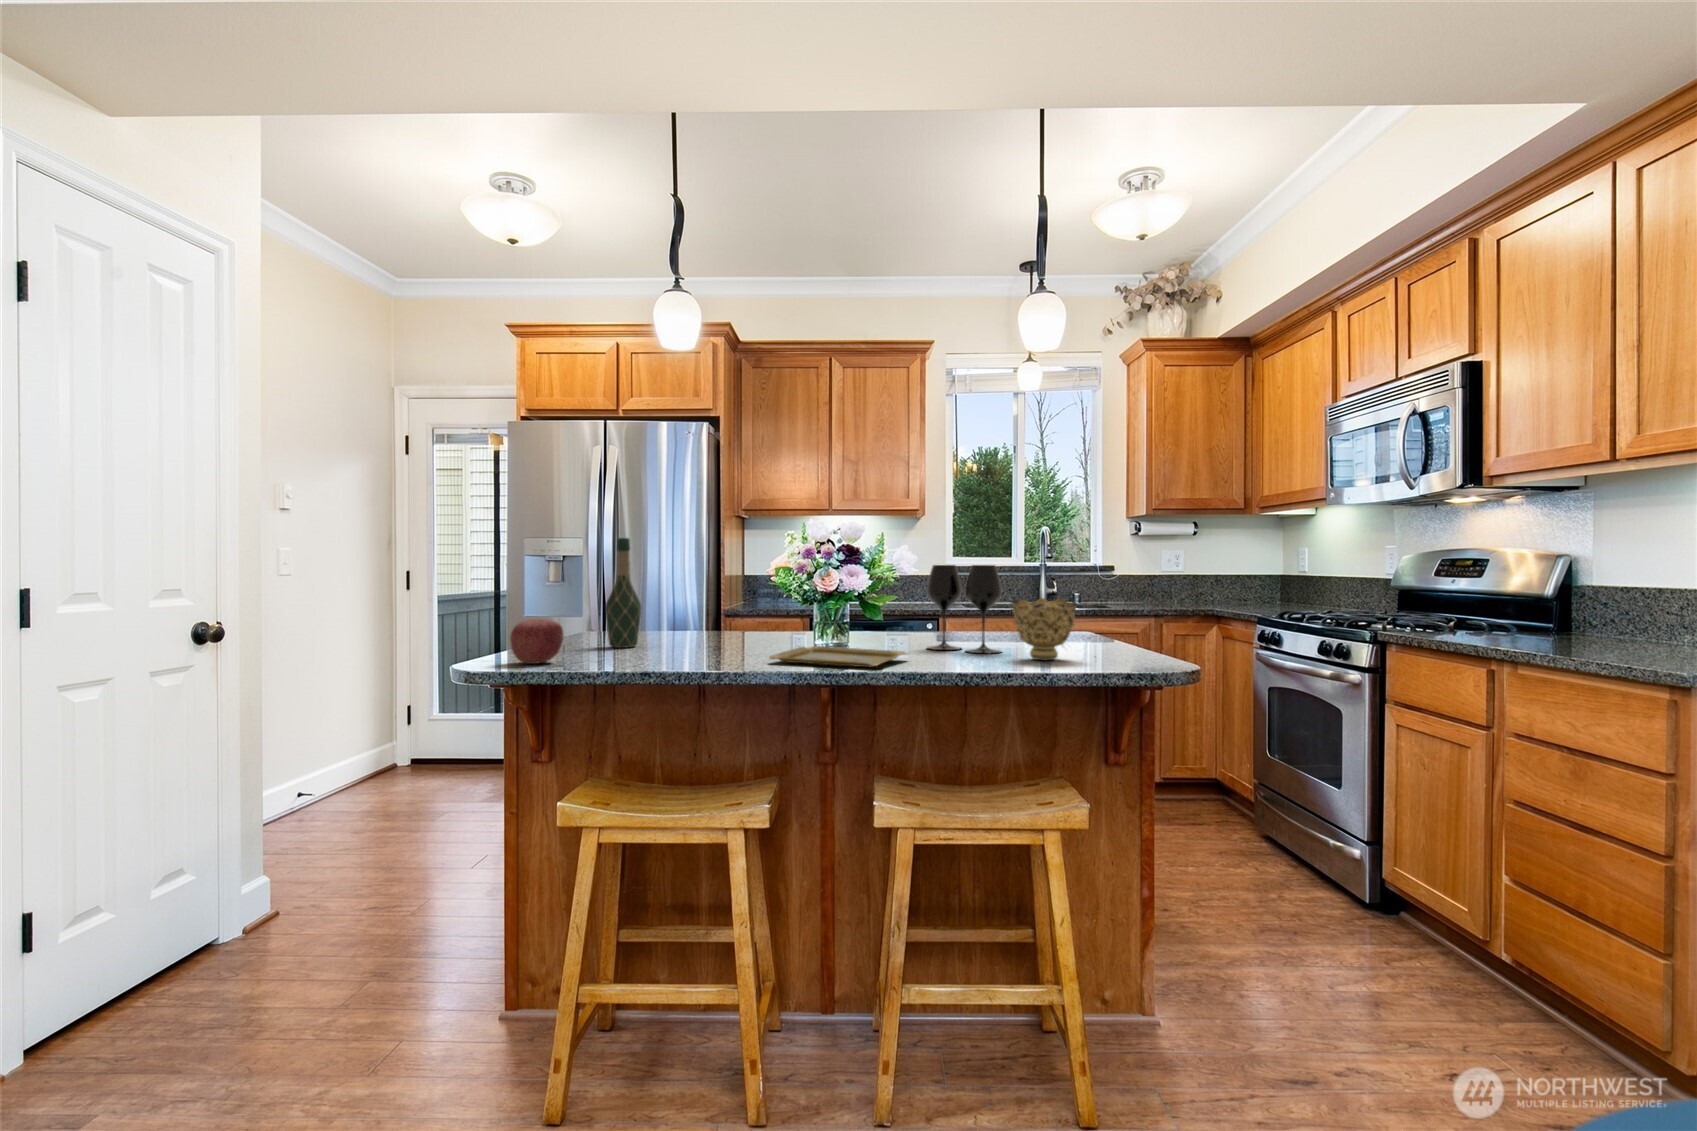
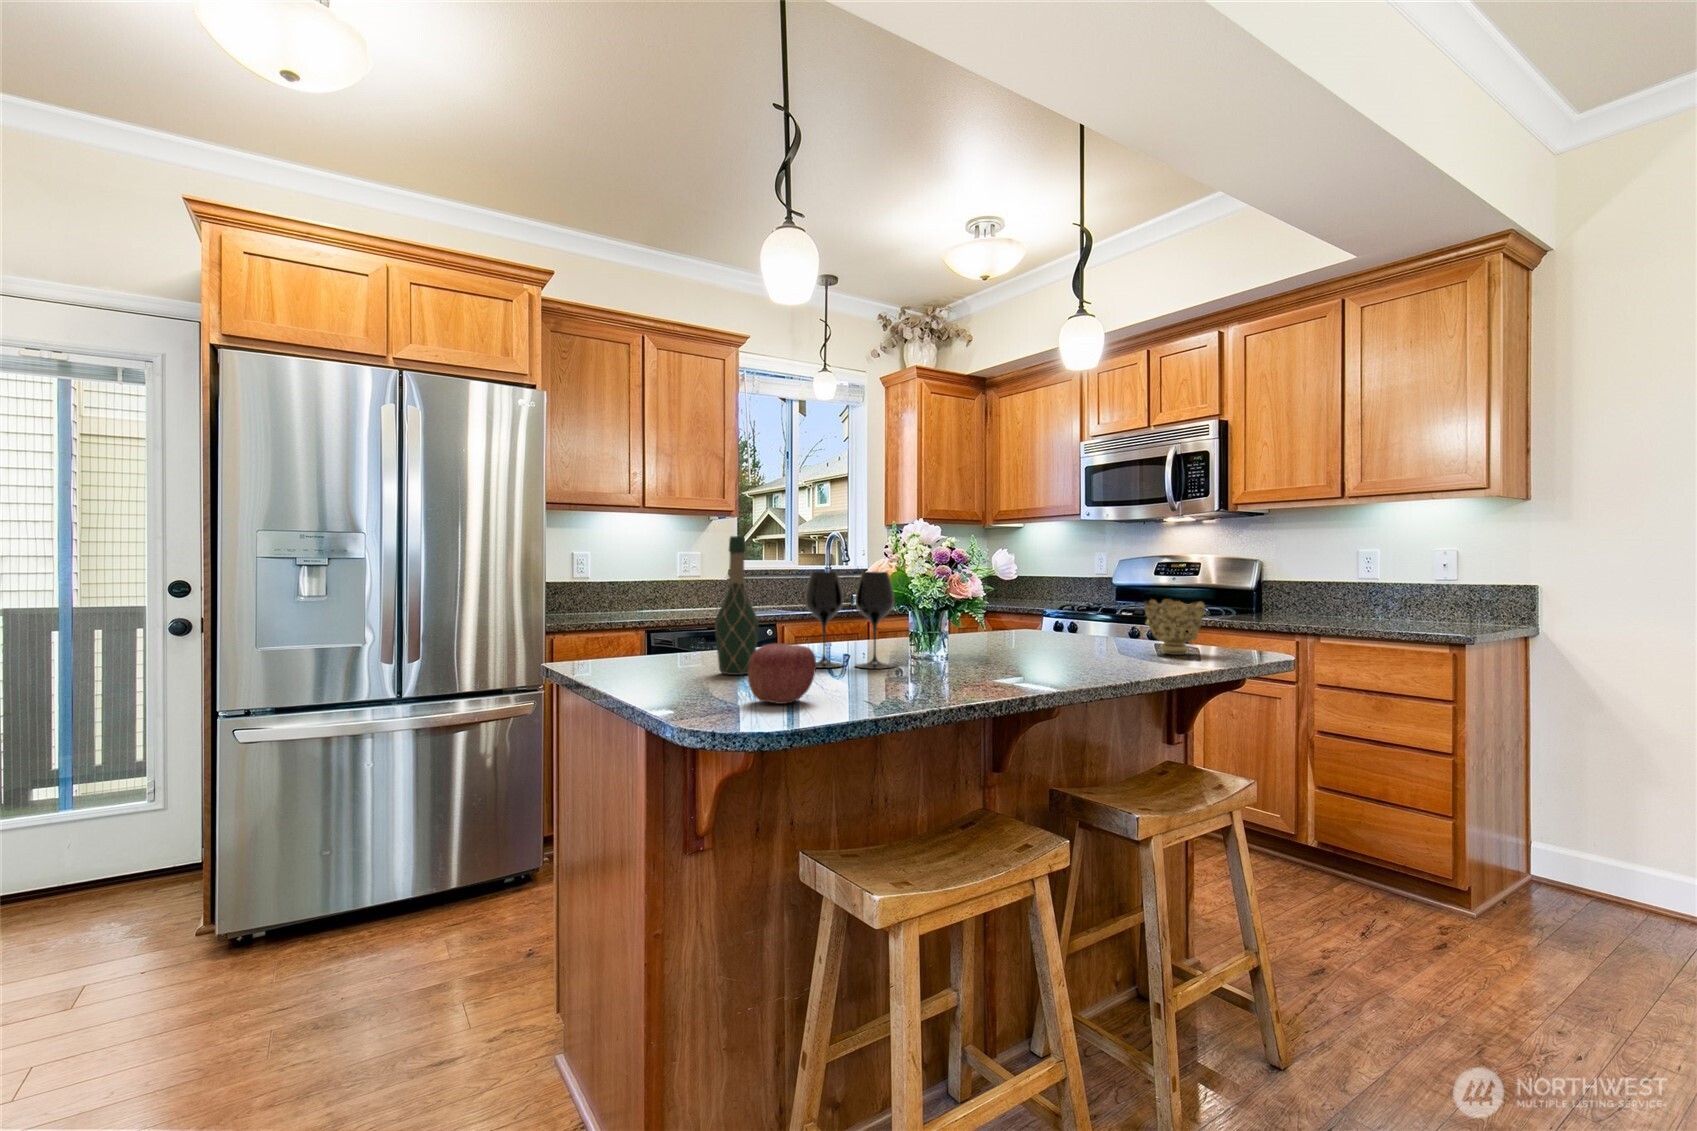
wine glass: present [927,565,1001,653] -> present [805,572,894,669]
tray: present [769,646,906,667] -> none [985,655,1134,674]

